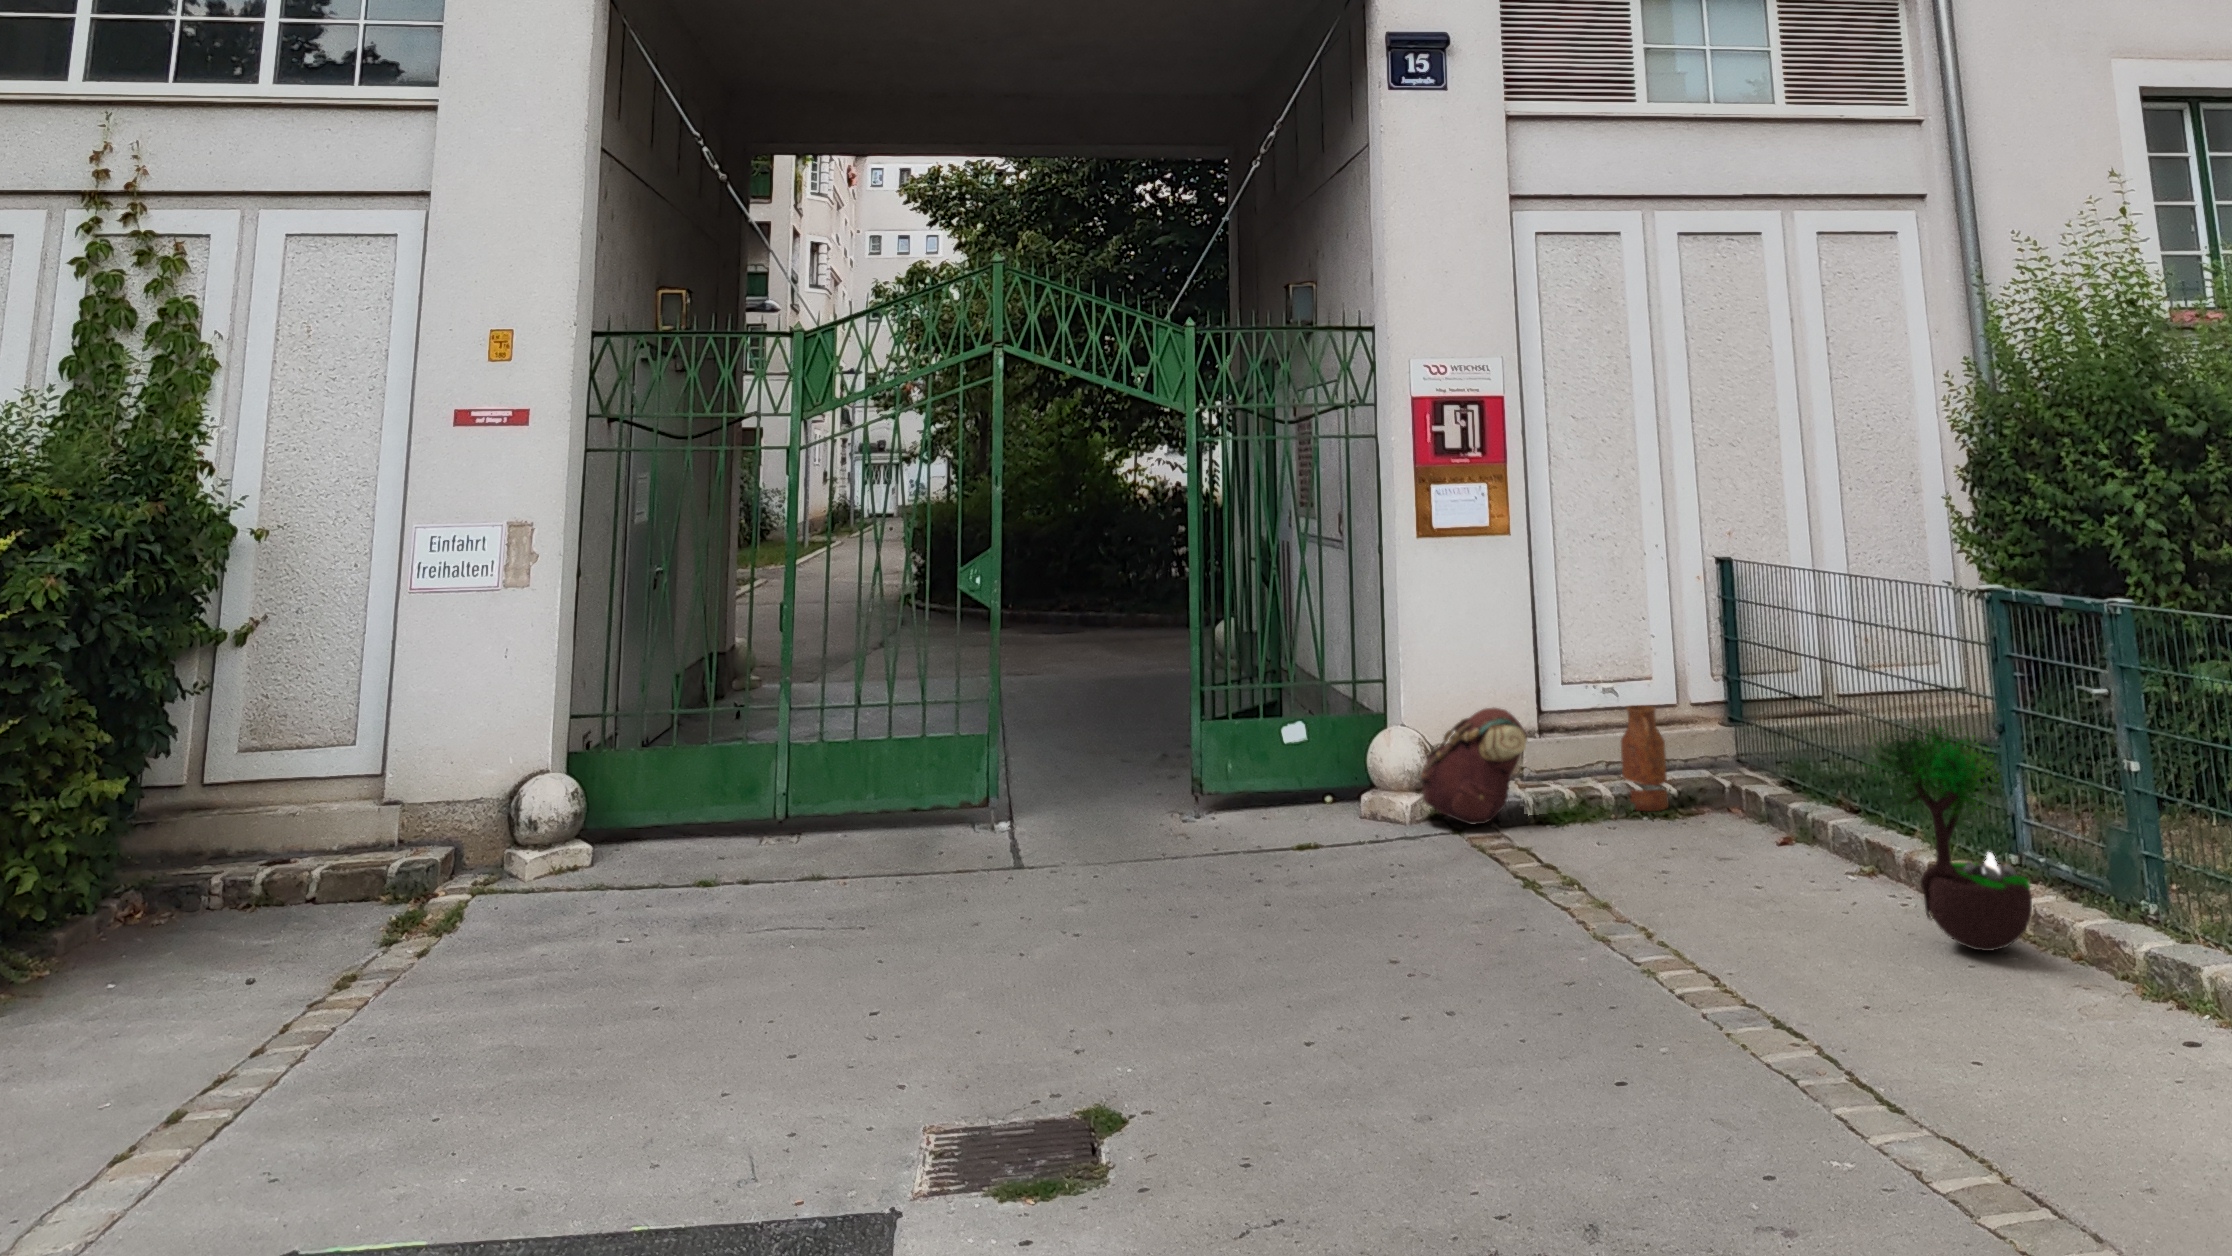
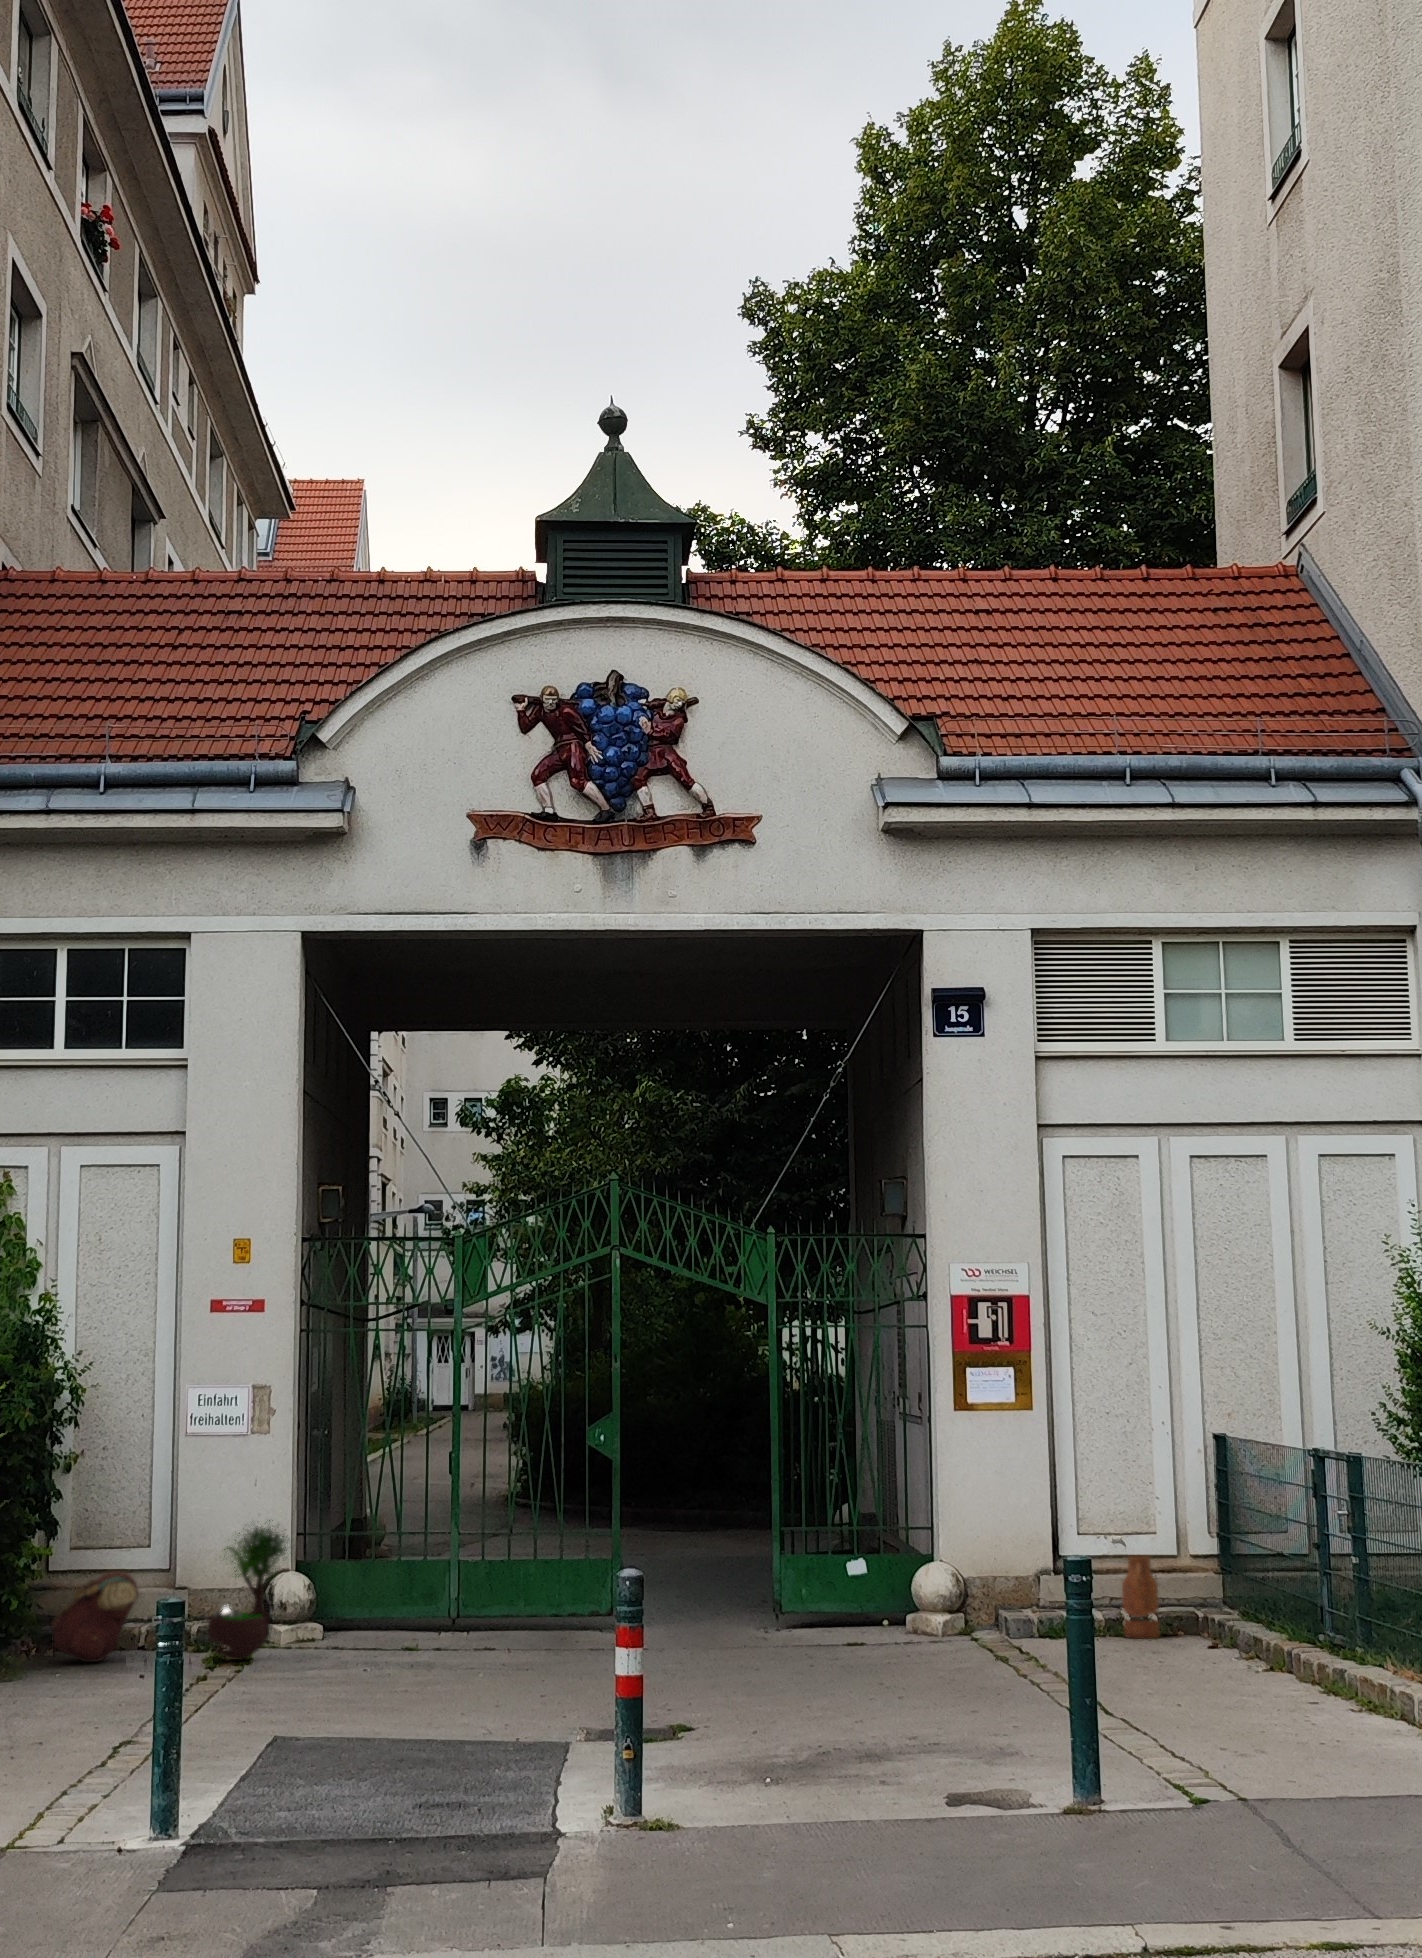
backpack: present [1421,707,1527,824] -> present [52,1571,139,1662]
potted tree: present [1863,714,2032,951] -> present [208,1514,292,1660]

